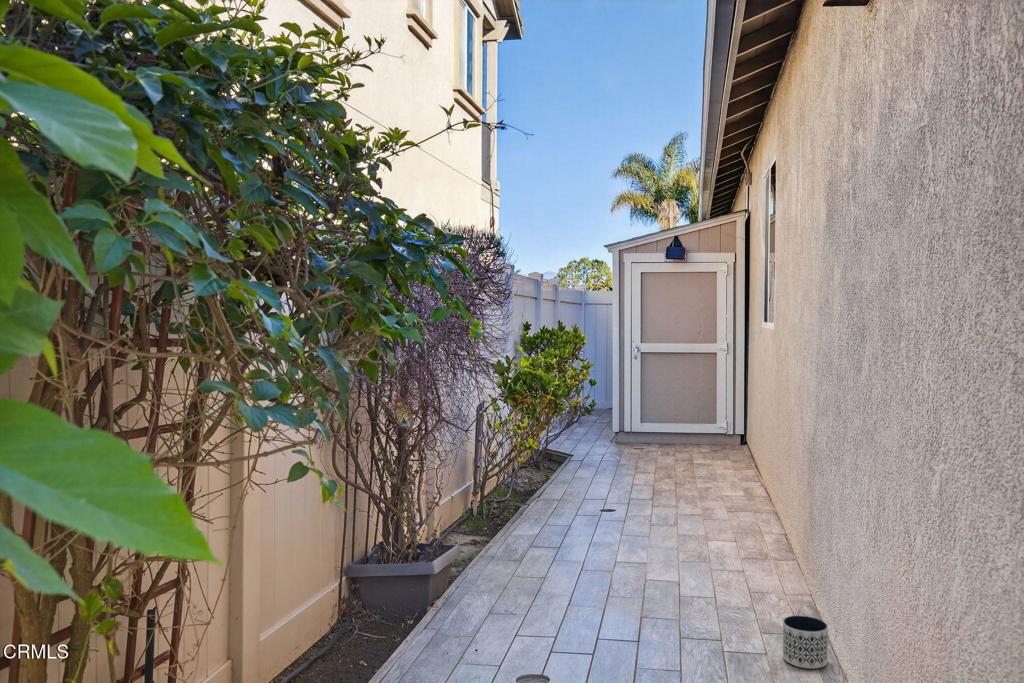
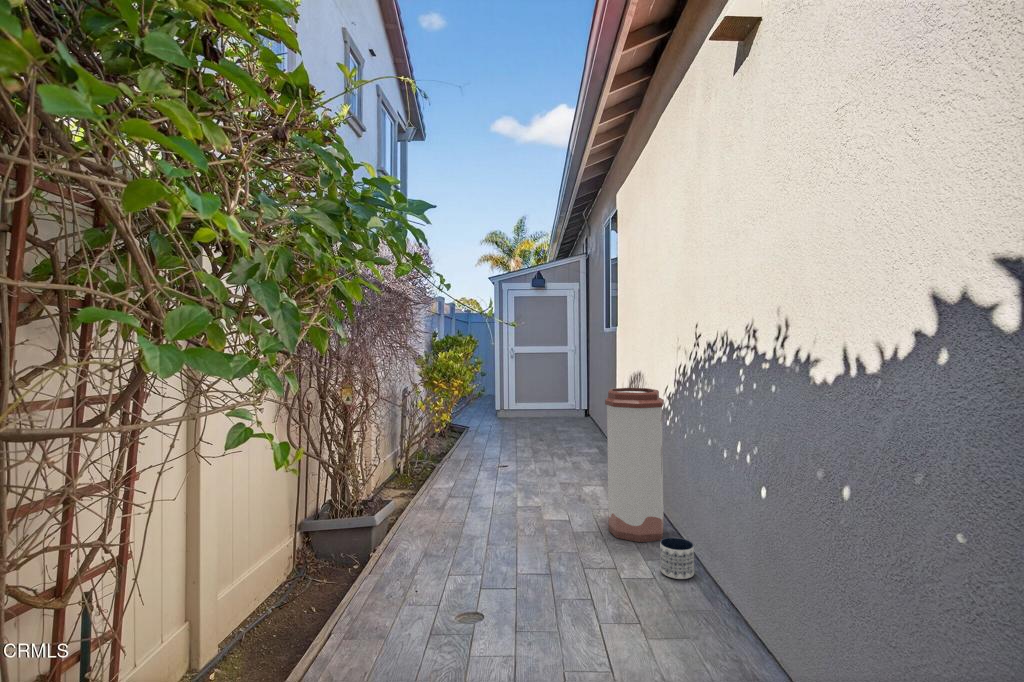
trash can: none [727,416,808,621] -> present [605,388,664,542]

